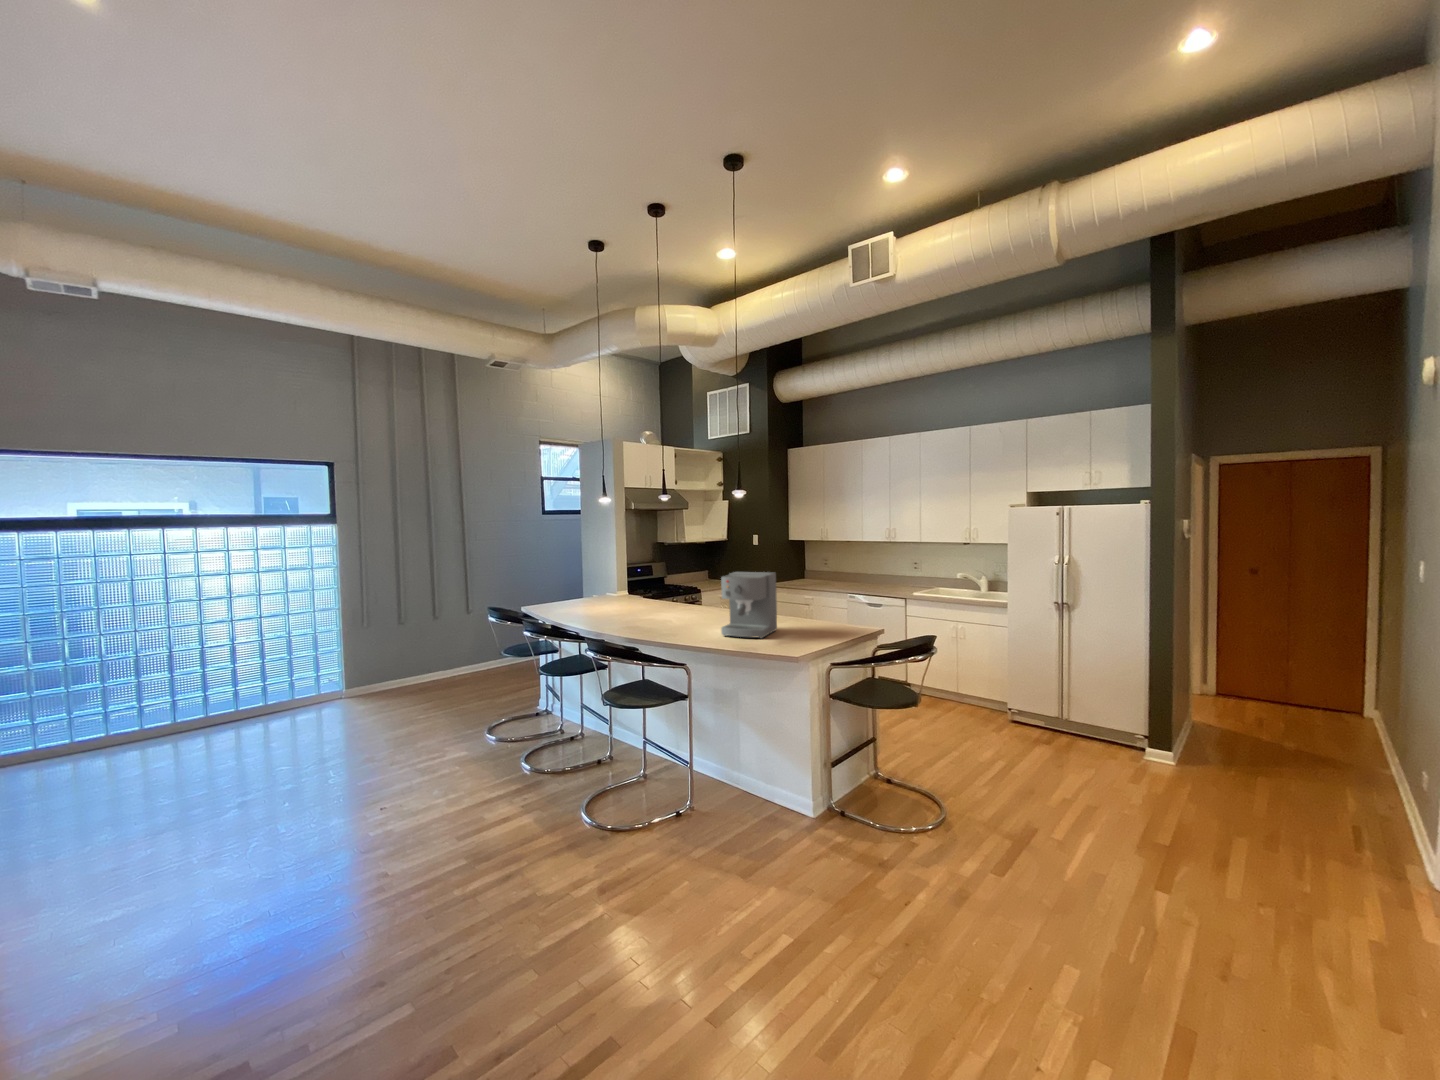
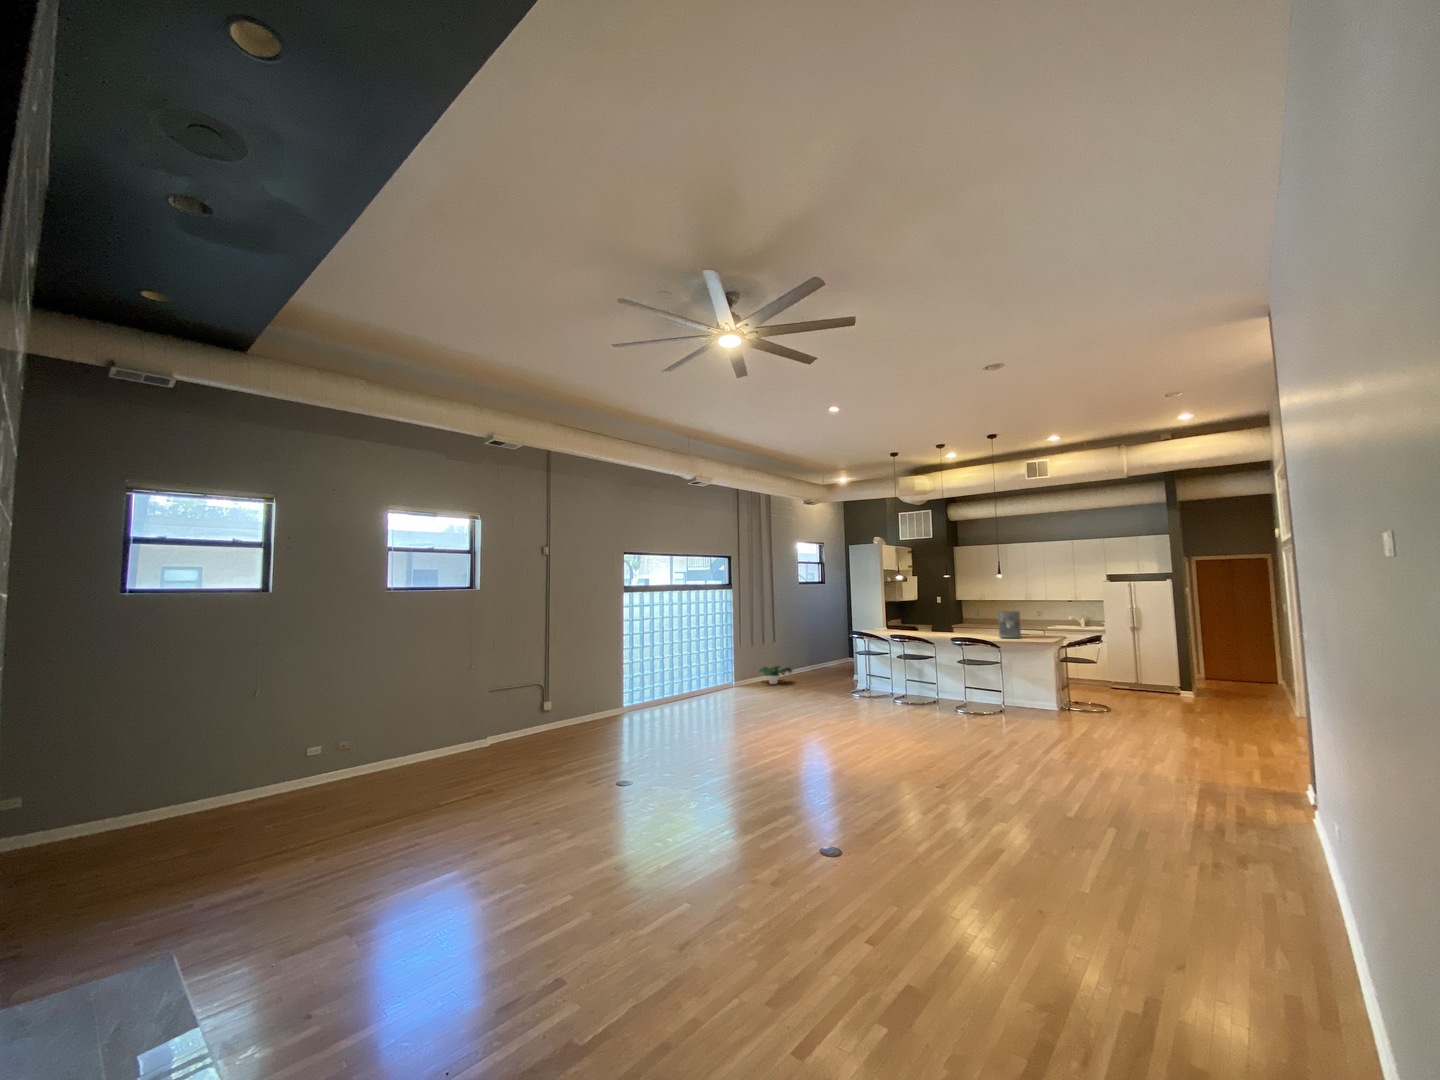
potted plant: none [396,655,468,689] -> present [760,666,792,684]

